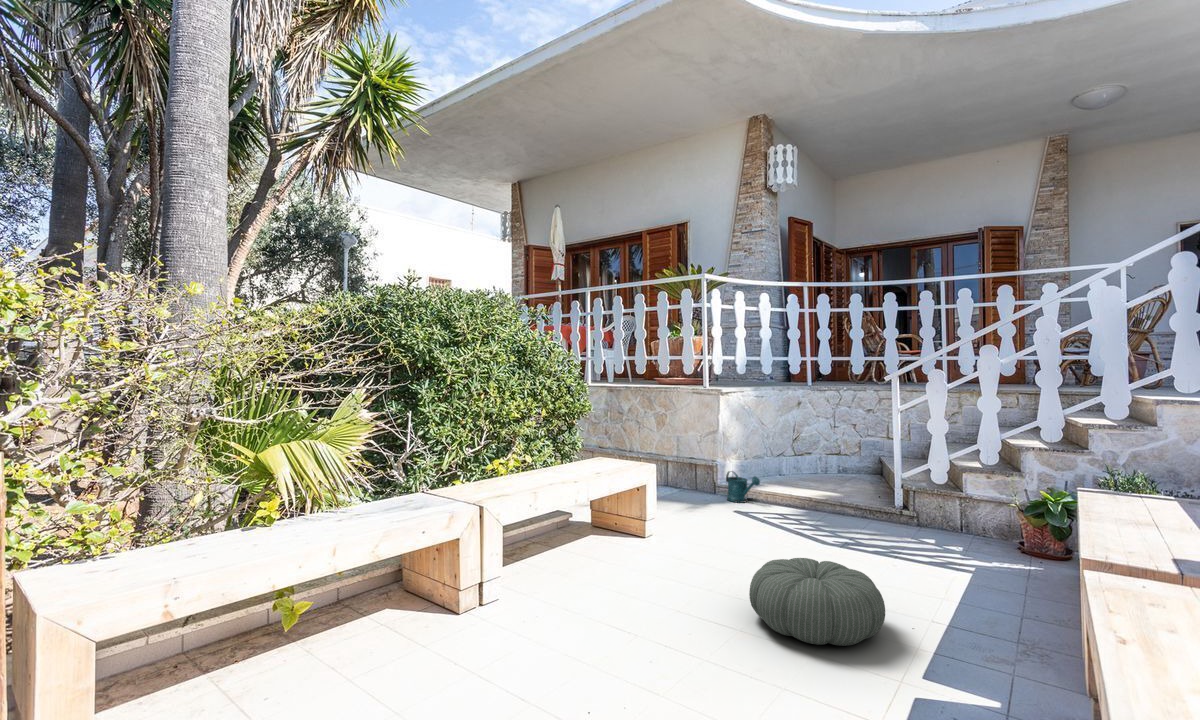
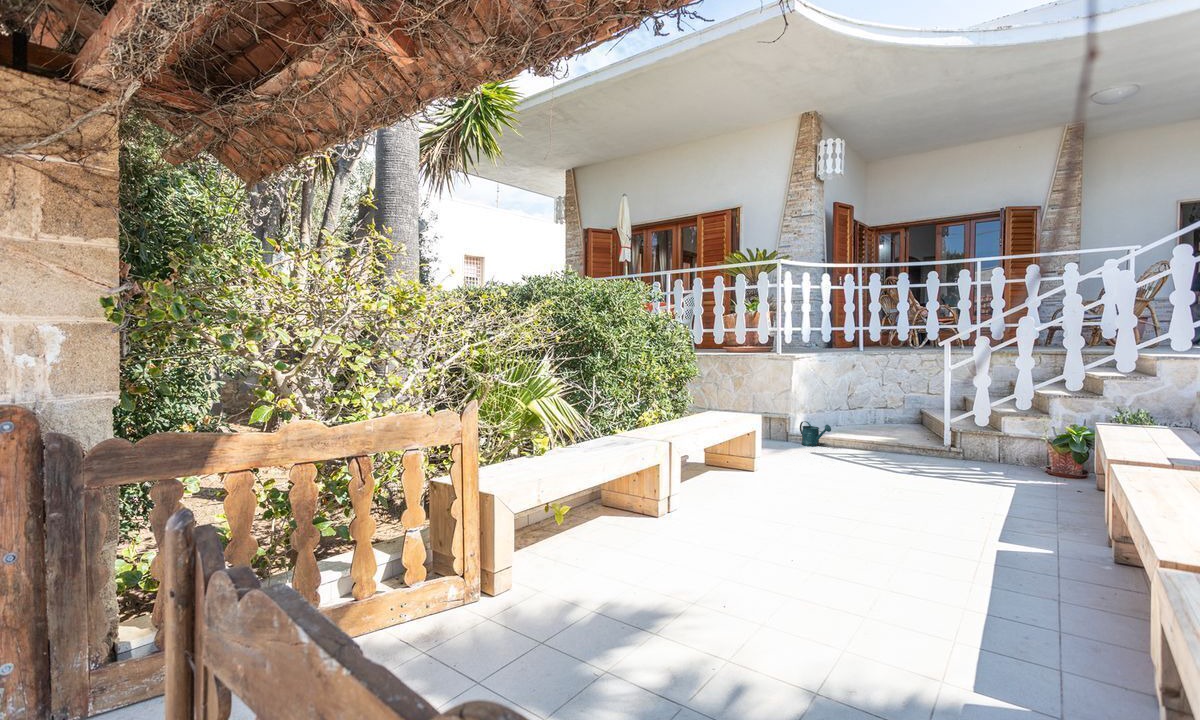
pouf: present [749,558,885,646] -> none [863,475,965,529]

